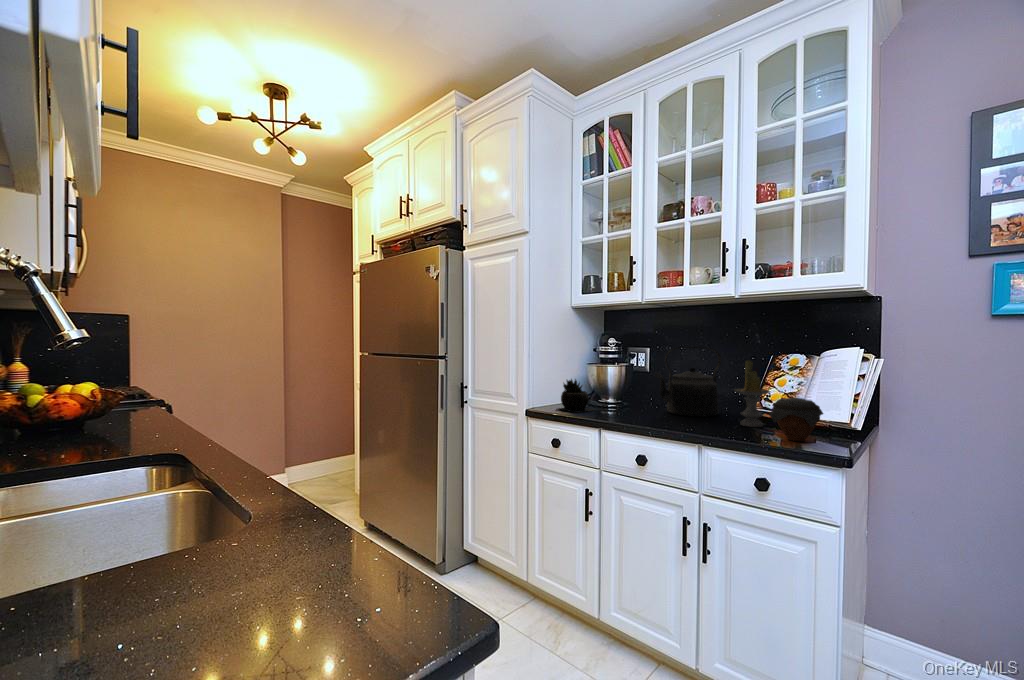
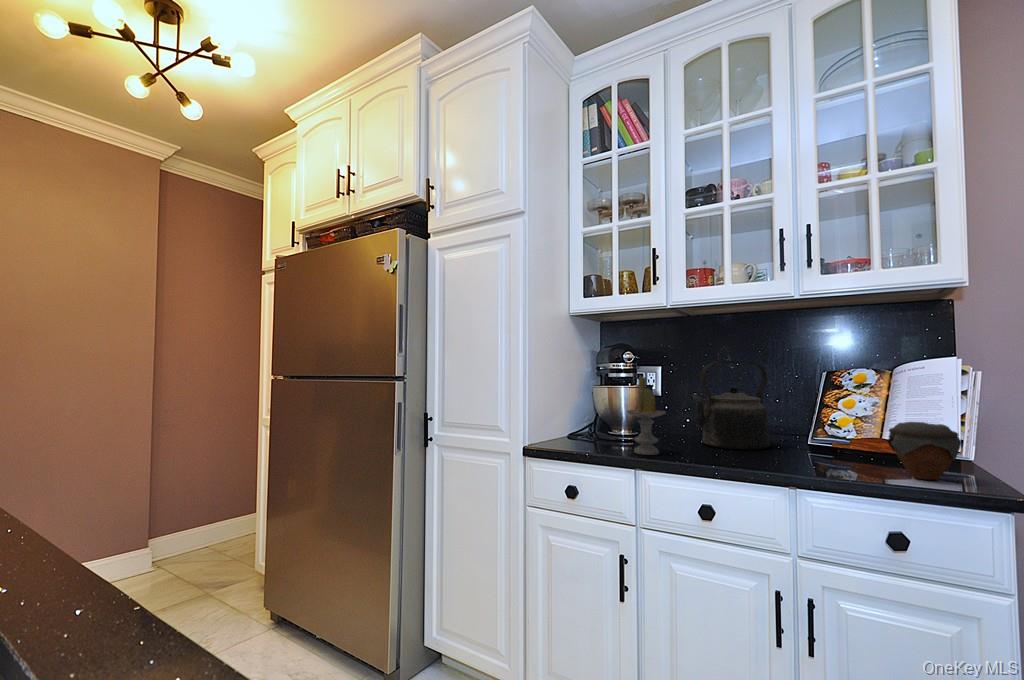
candle: present [734,360,770,427] -> present [626,376,666,455]
succulent plant: present [558,379,592,413] -> none [561,403,614,450]

